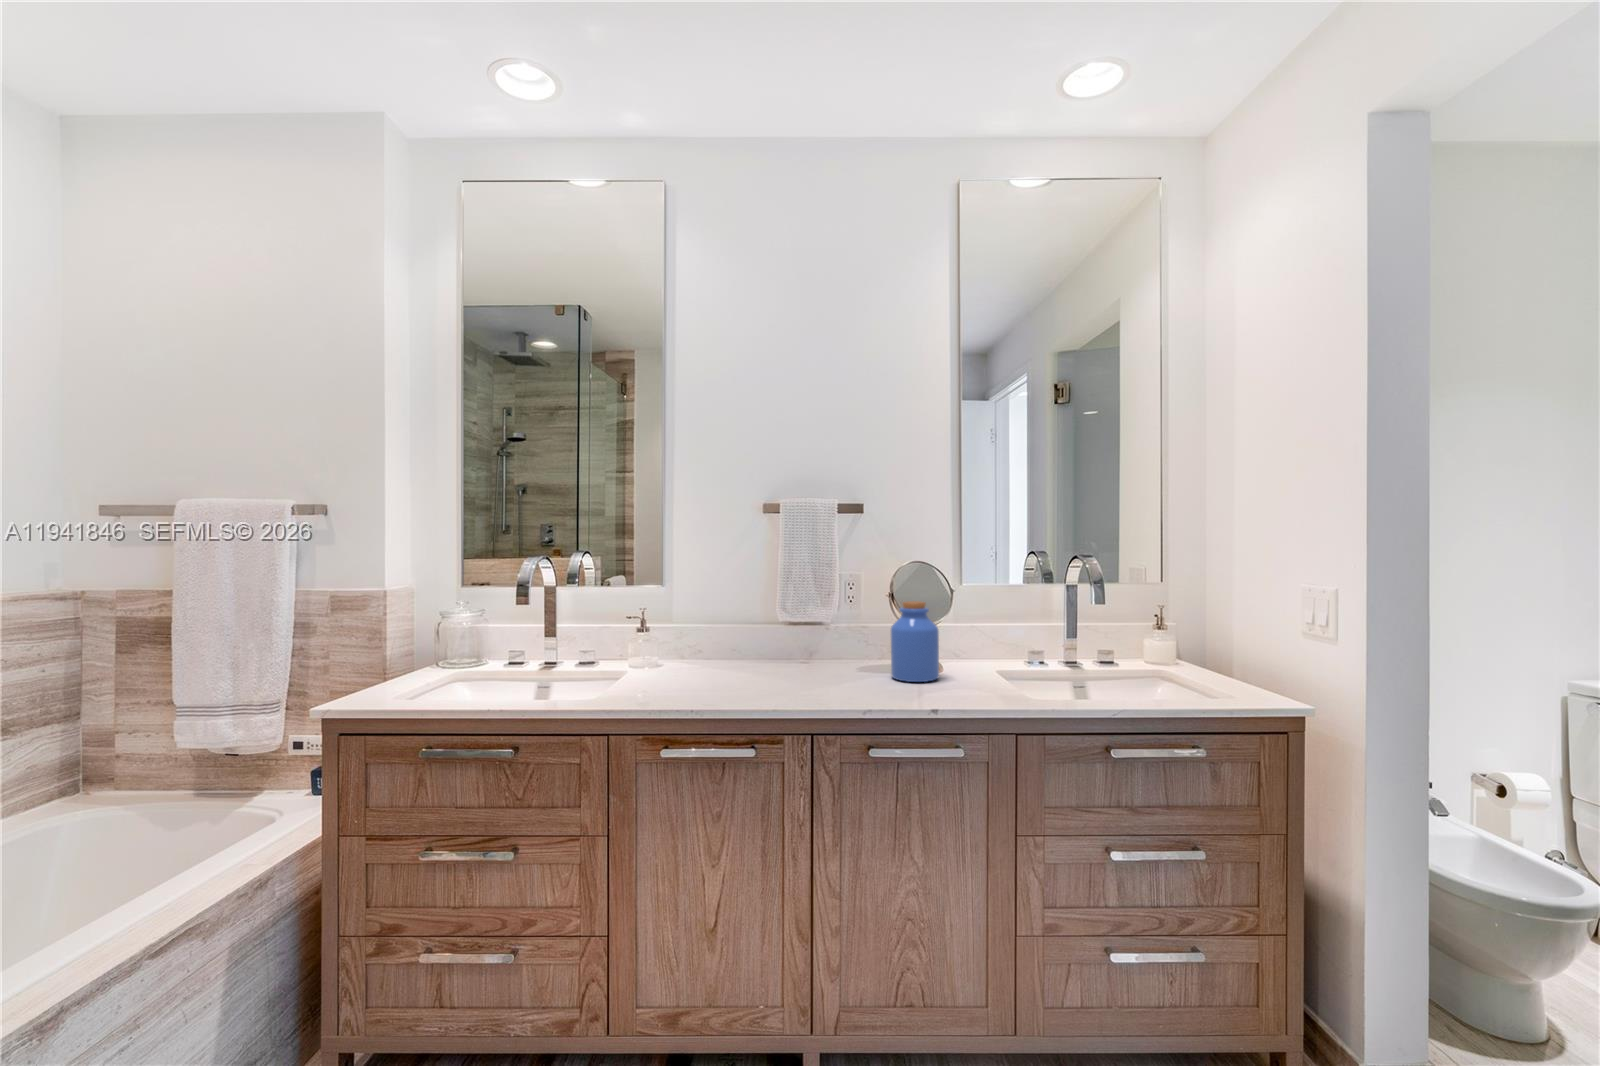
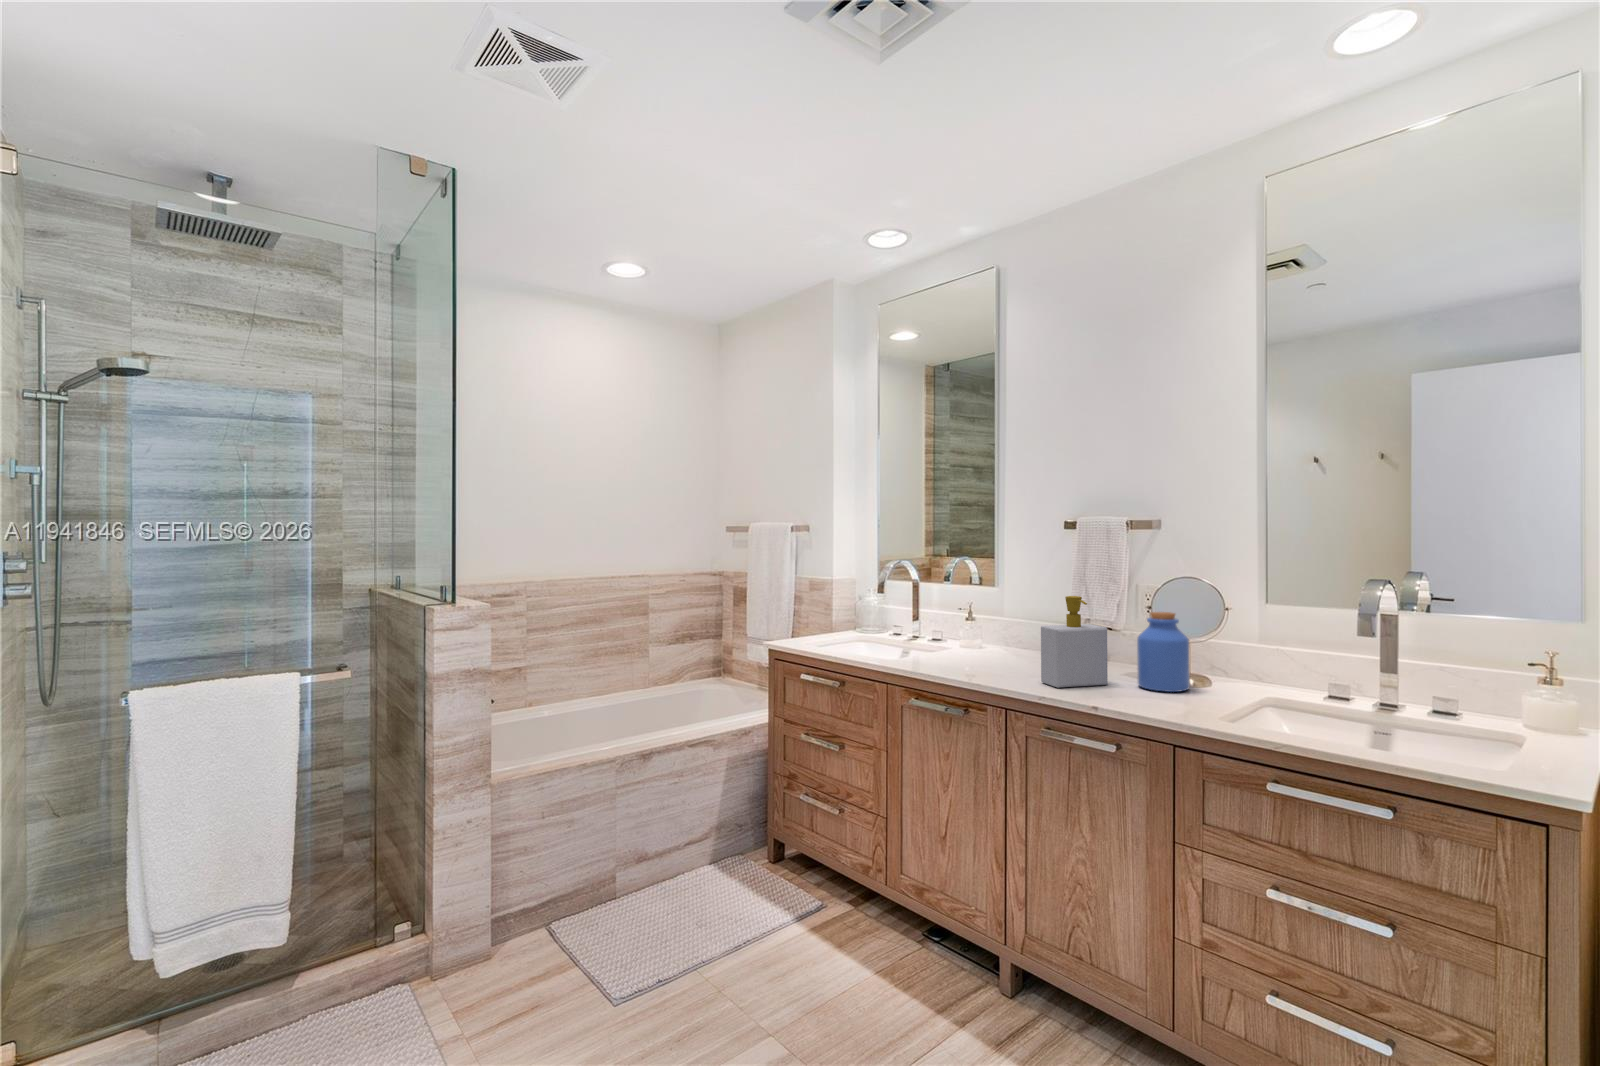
soap bottle: none [820,591,874,697] -> present [1041,596,1108,688]

